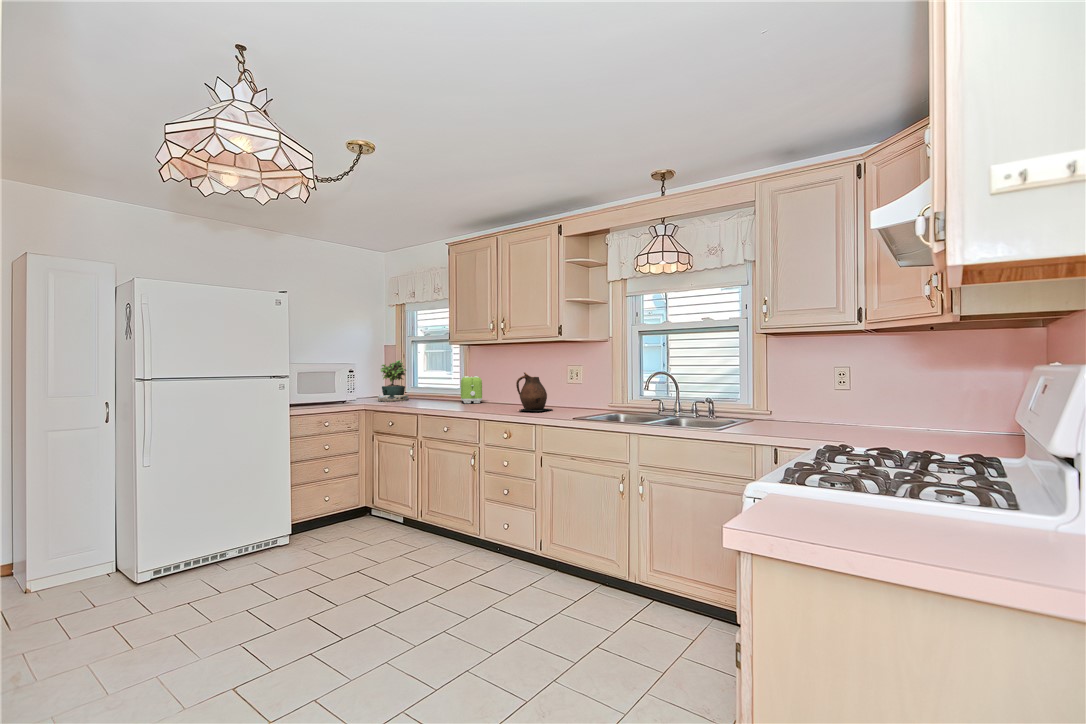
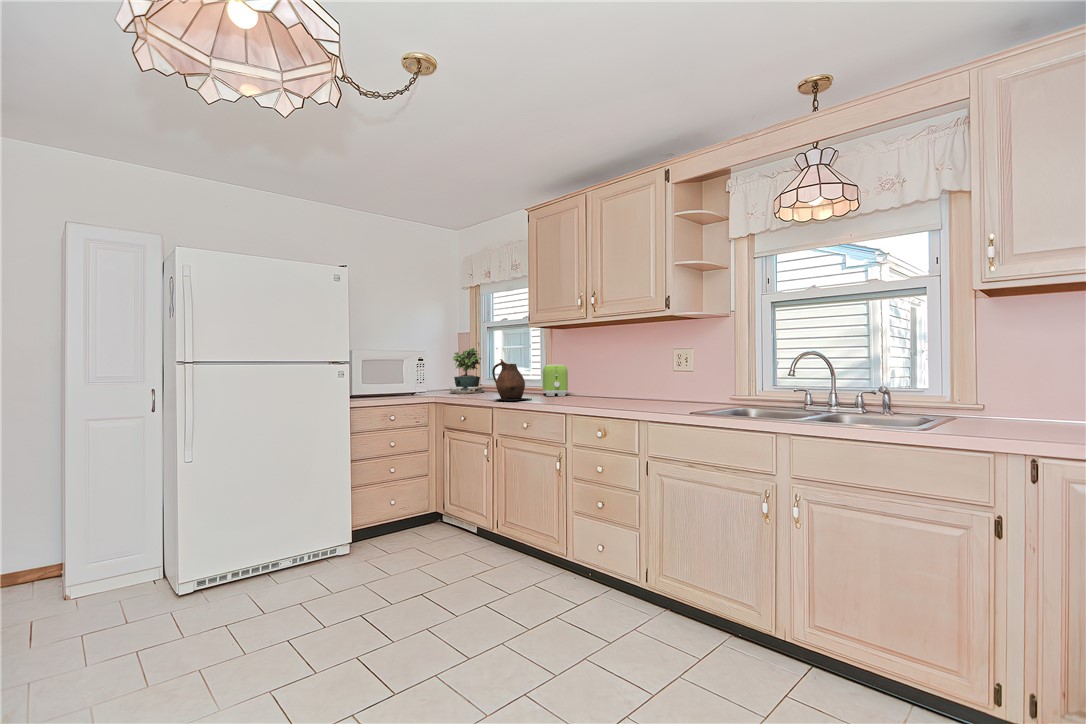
ceramic pitcher: present [516,372,552,412] -> present [492,359,530,401]

